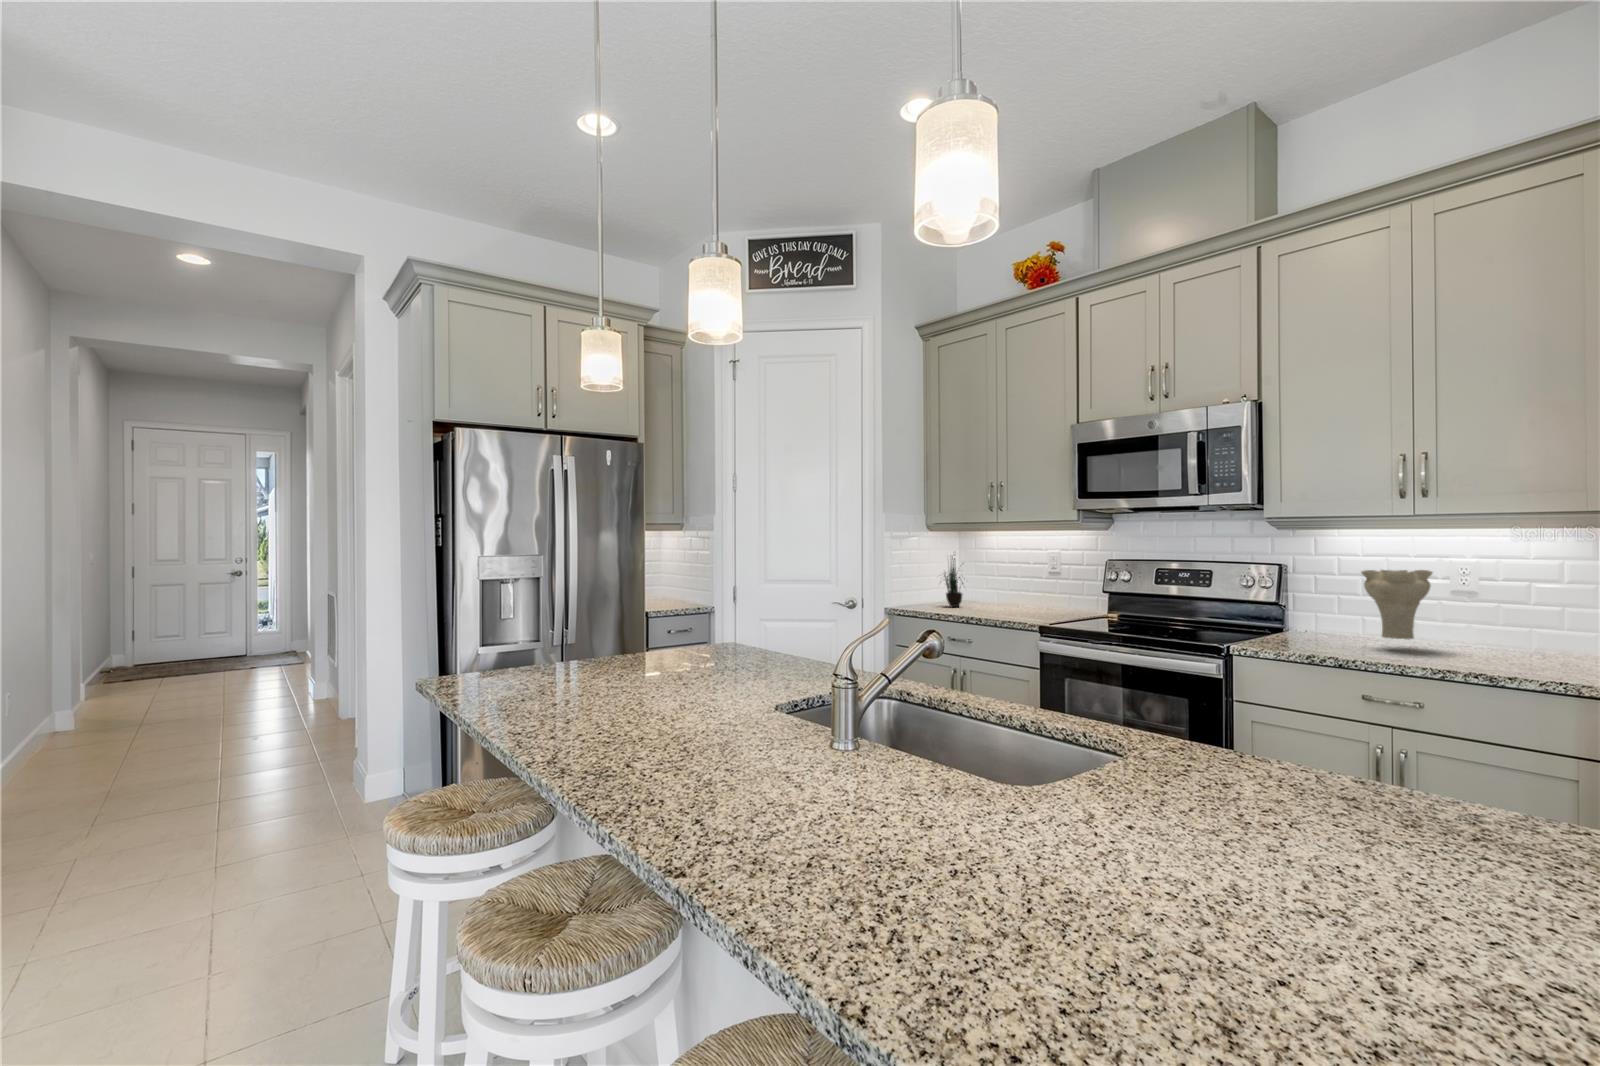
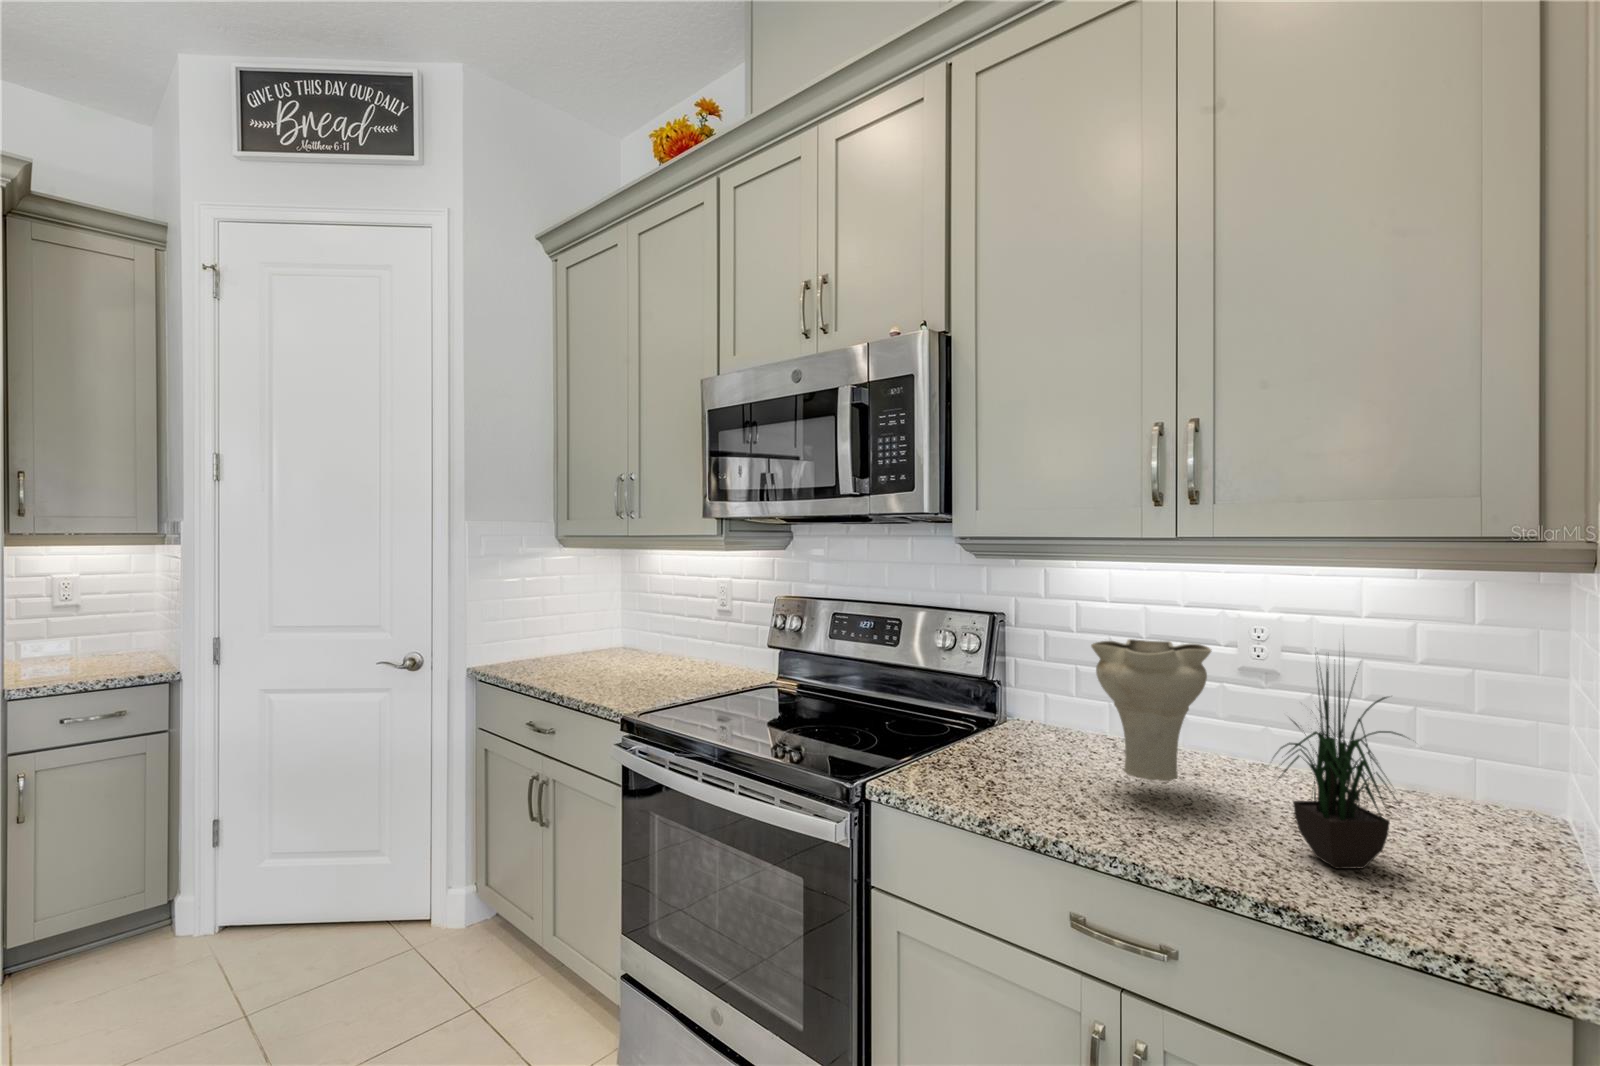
potted plant: present [944,558,963,607] -> present [1276,654,1403,869]

